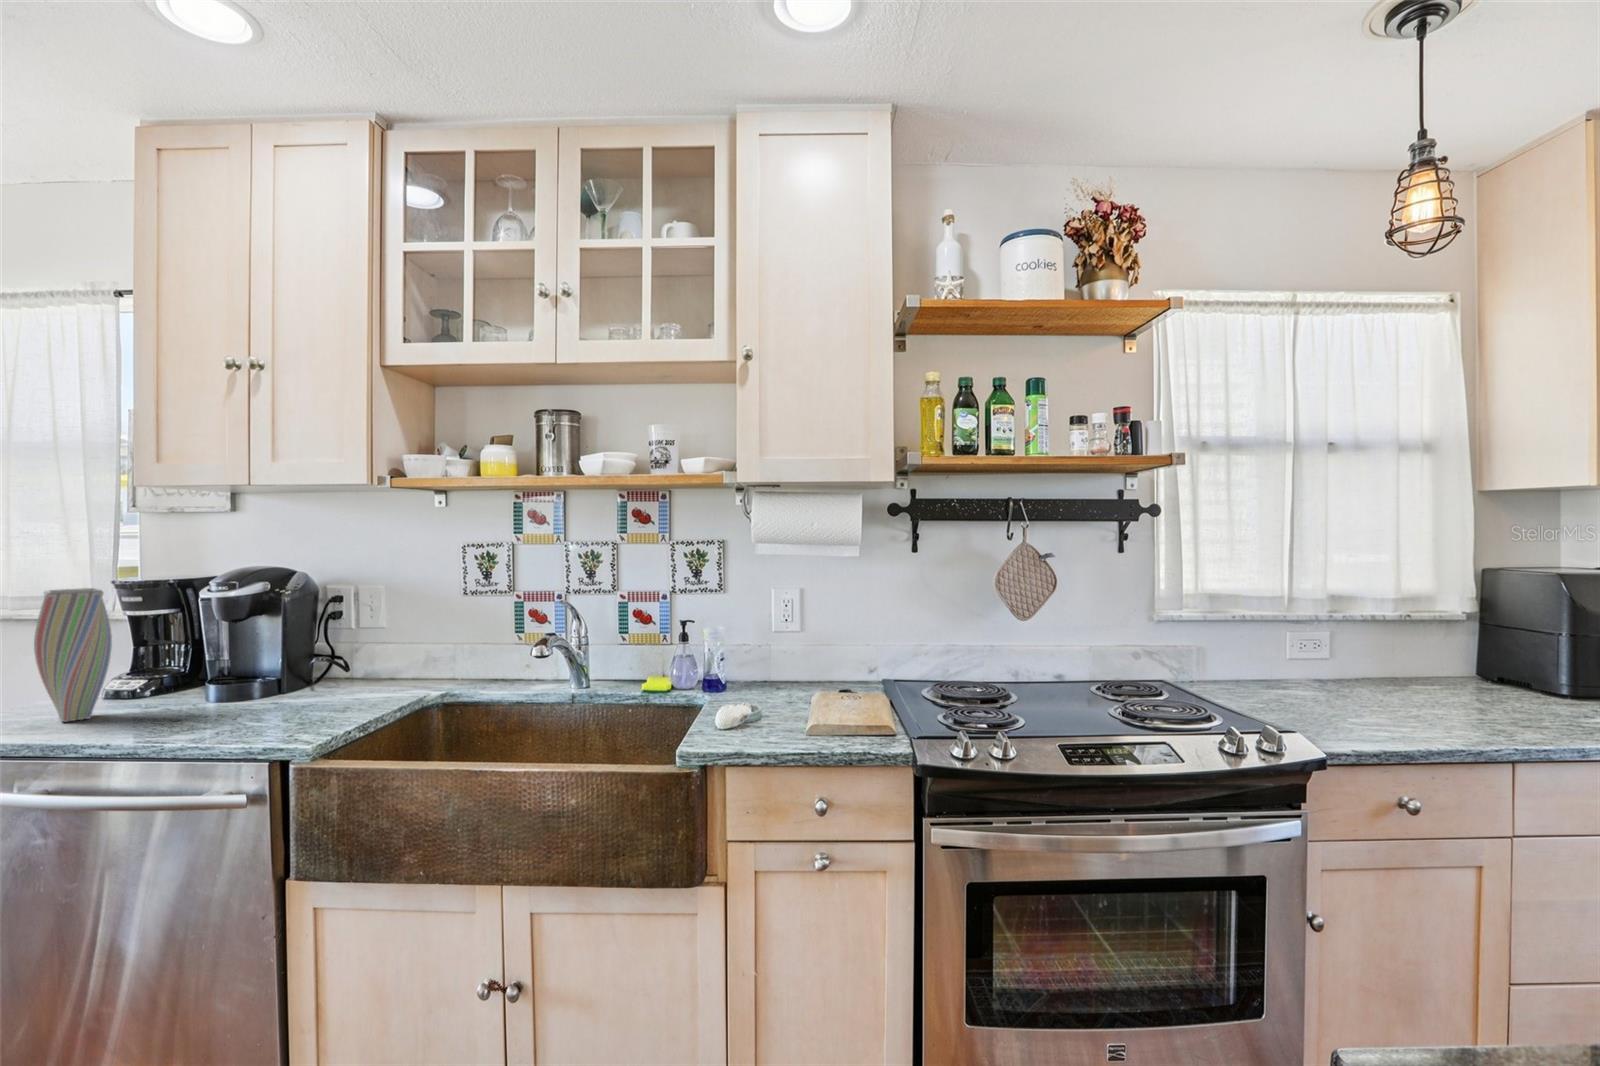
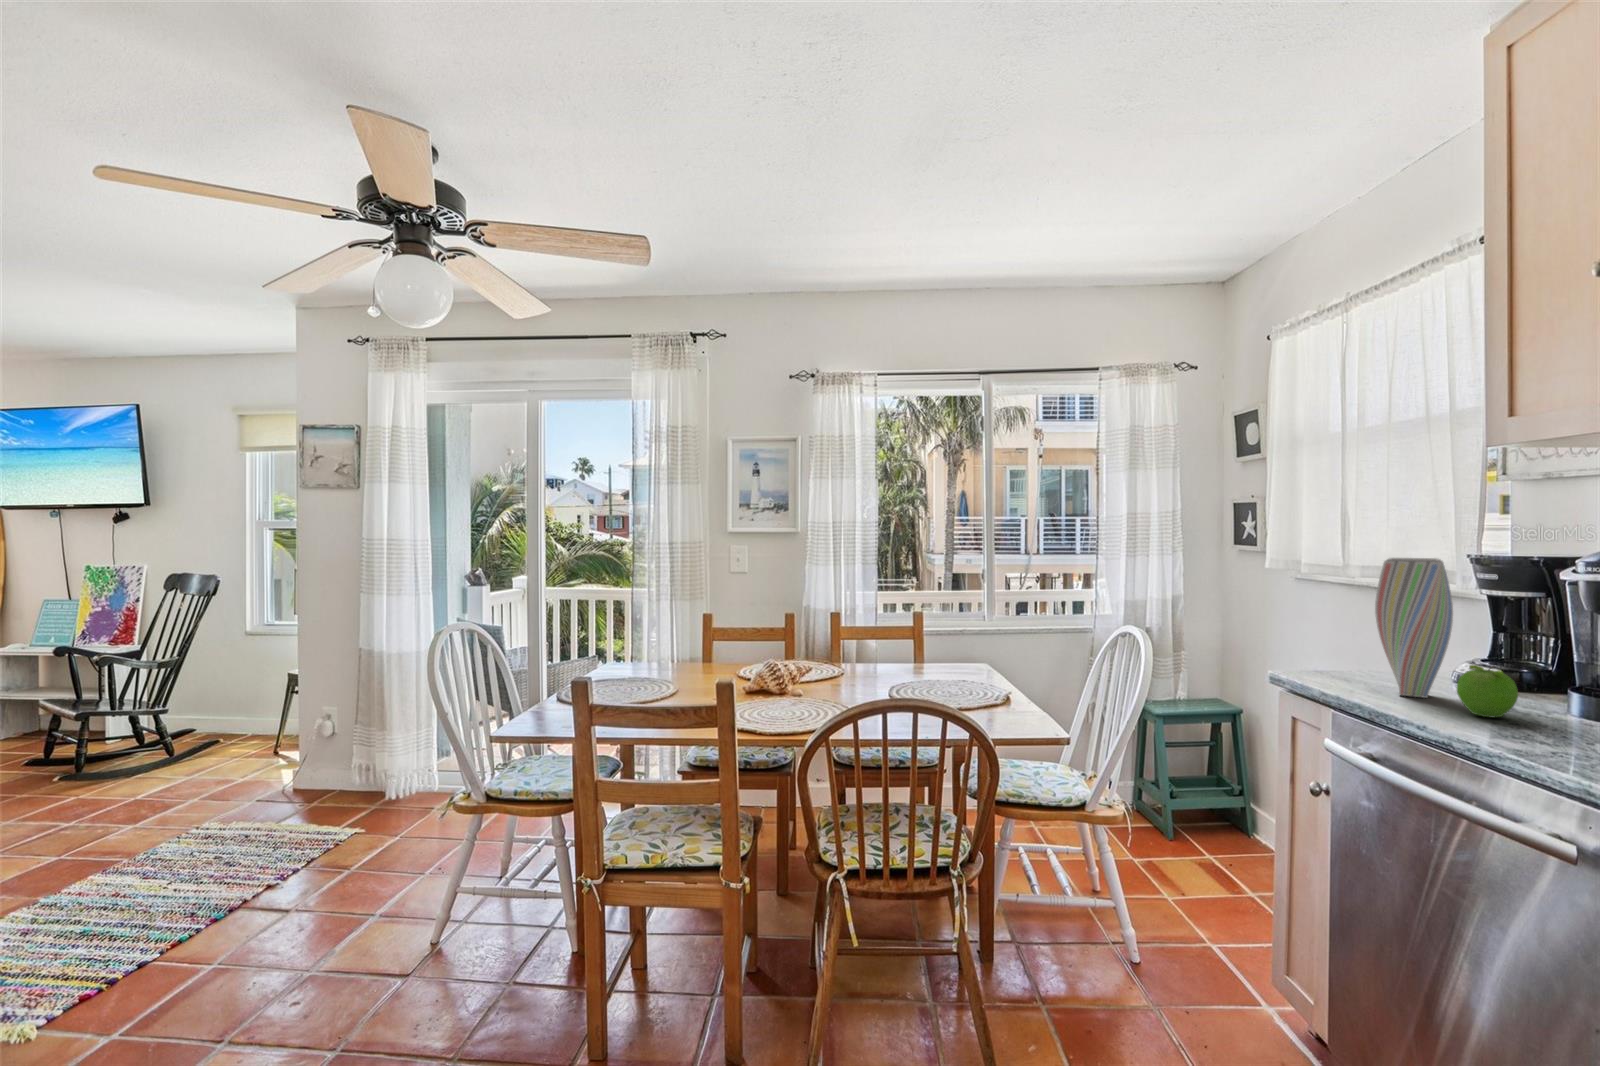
fruit: none [125,677,177,722] -> present [1457,665,1518,717]

